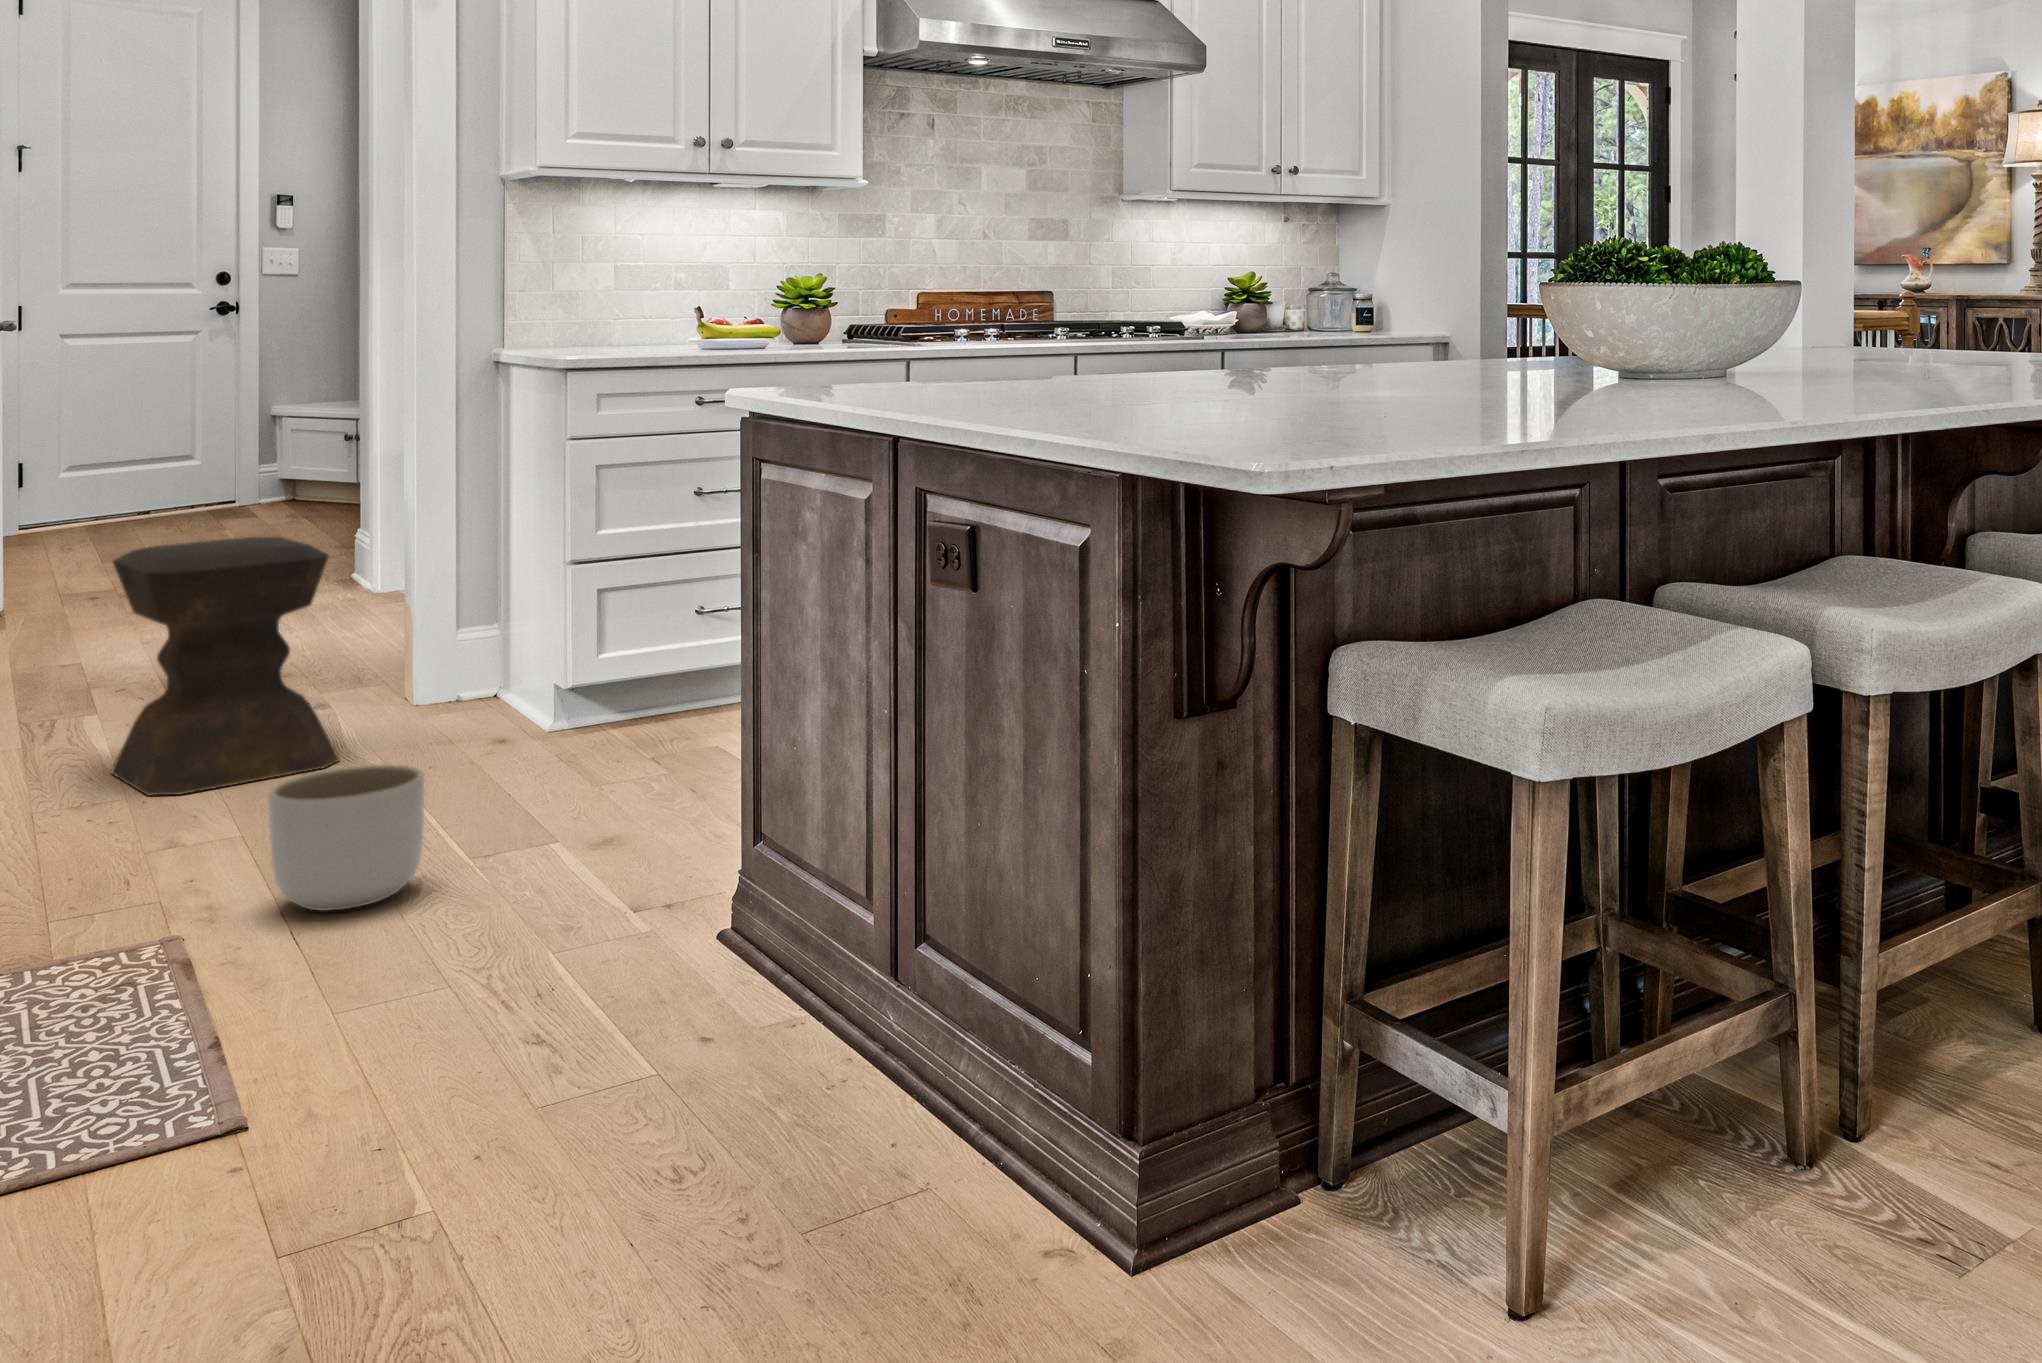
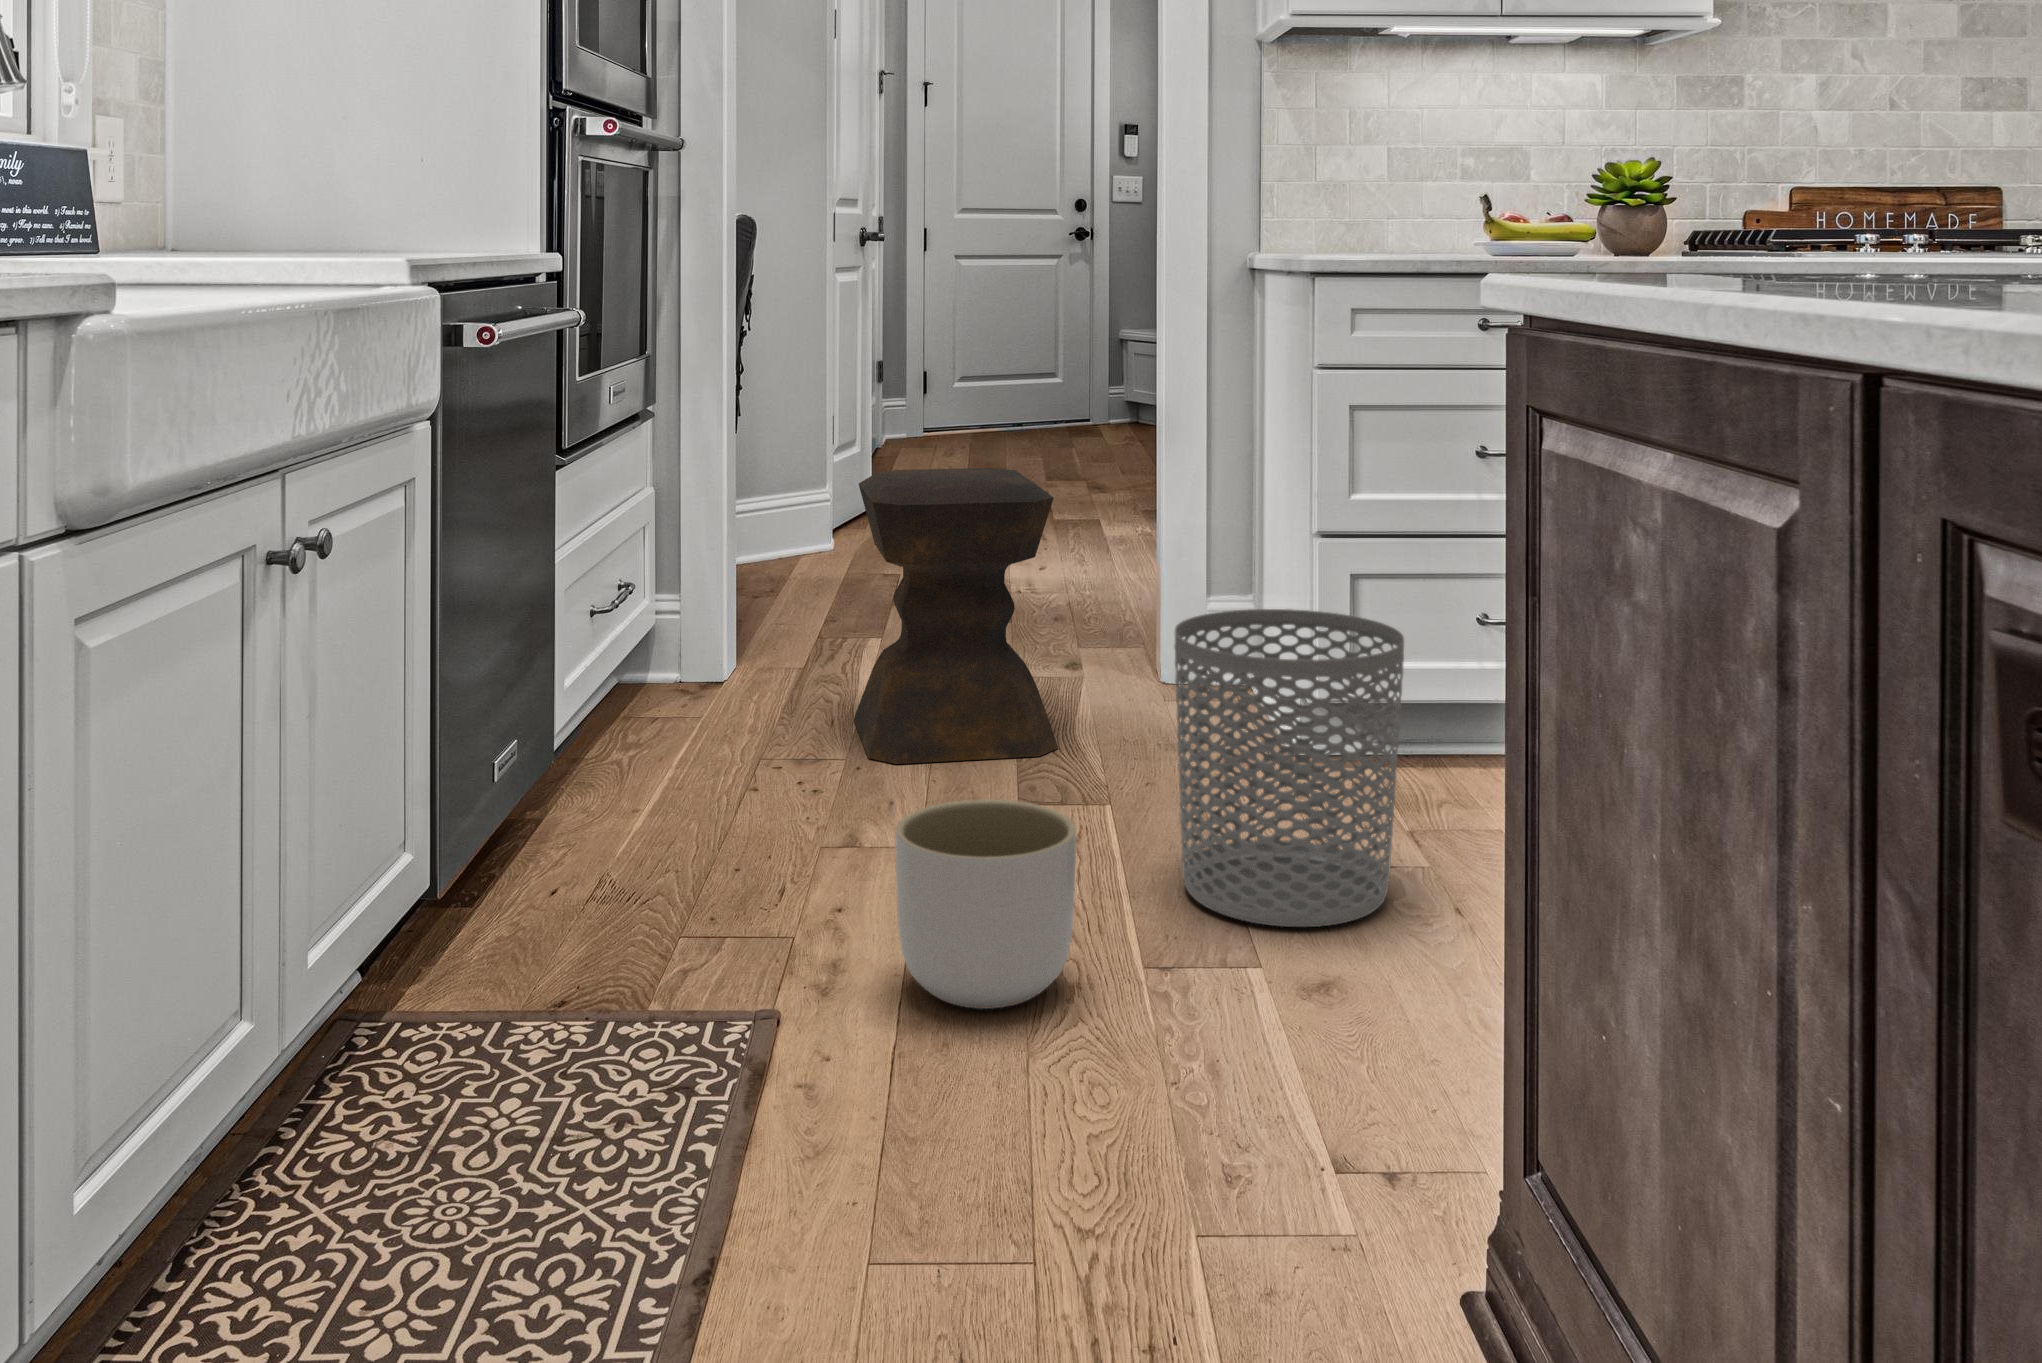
waste bin: none [478,610,658,828] -> present [1174,609,1404,927]

